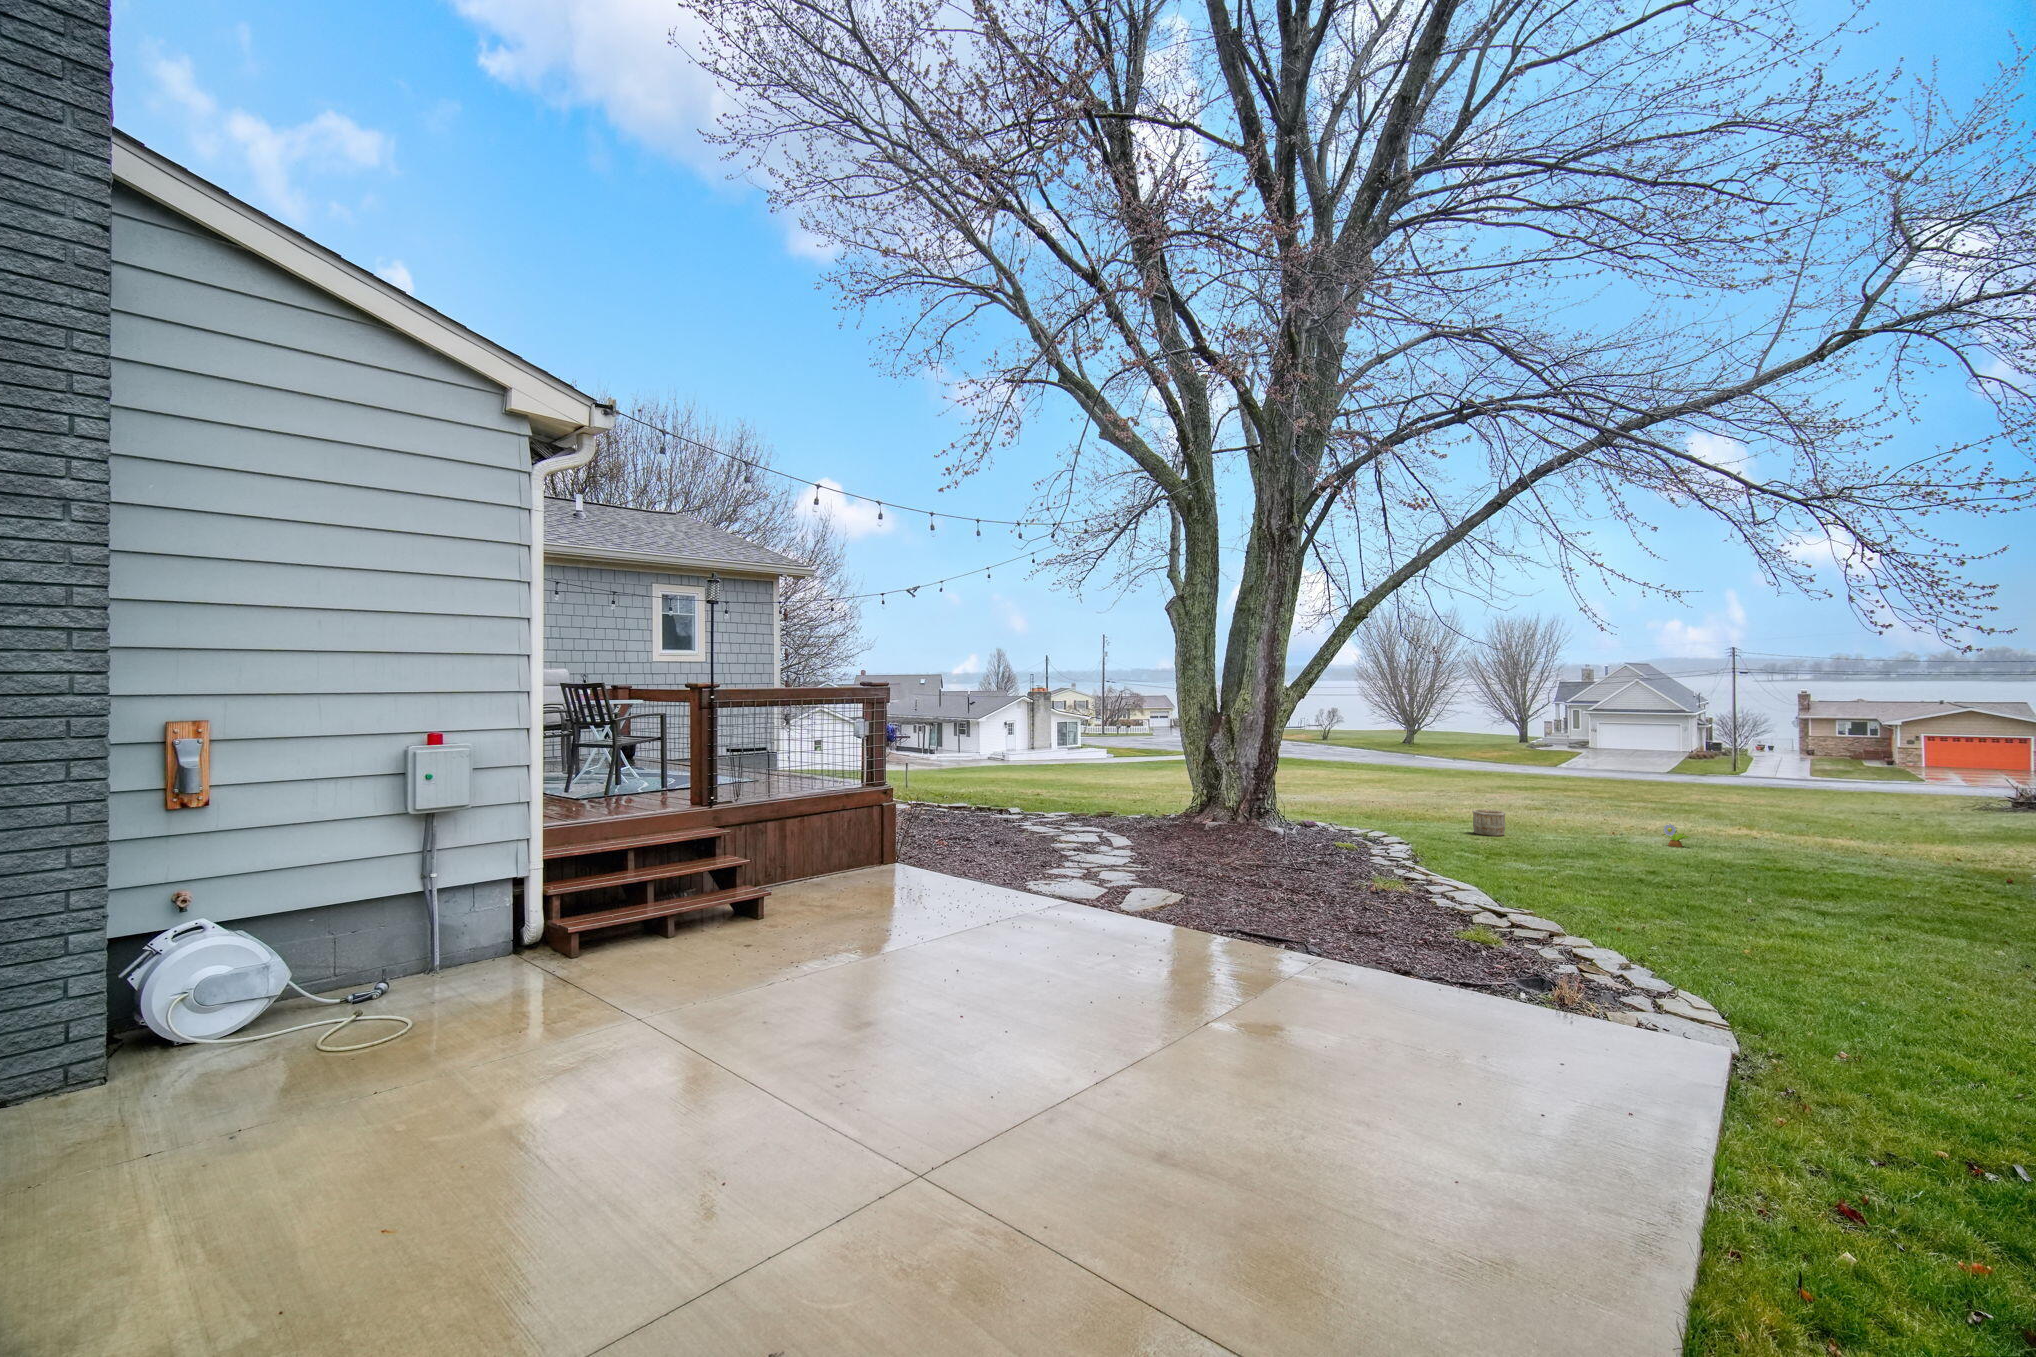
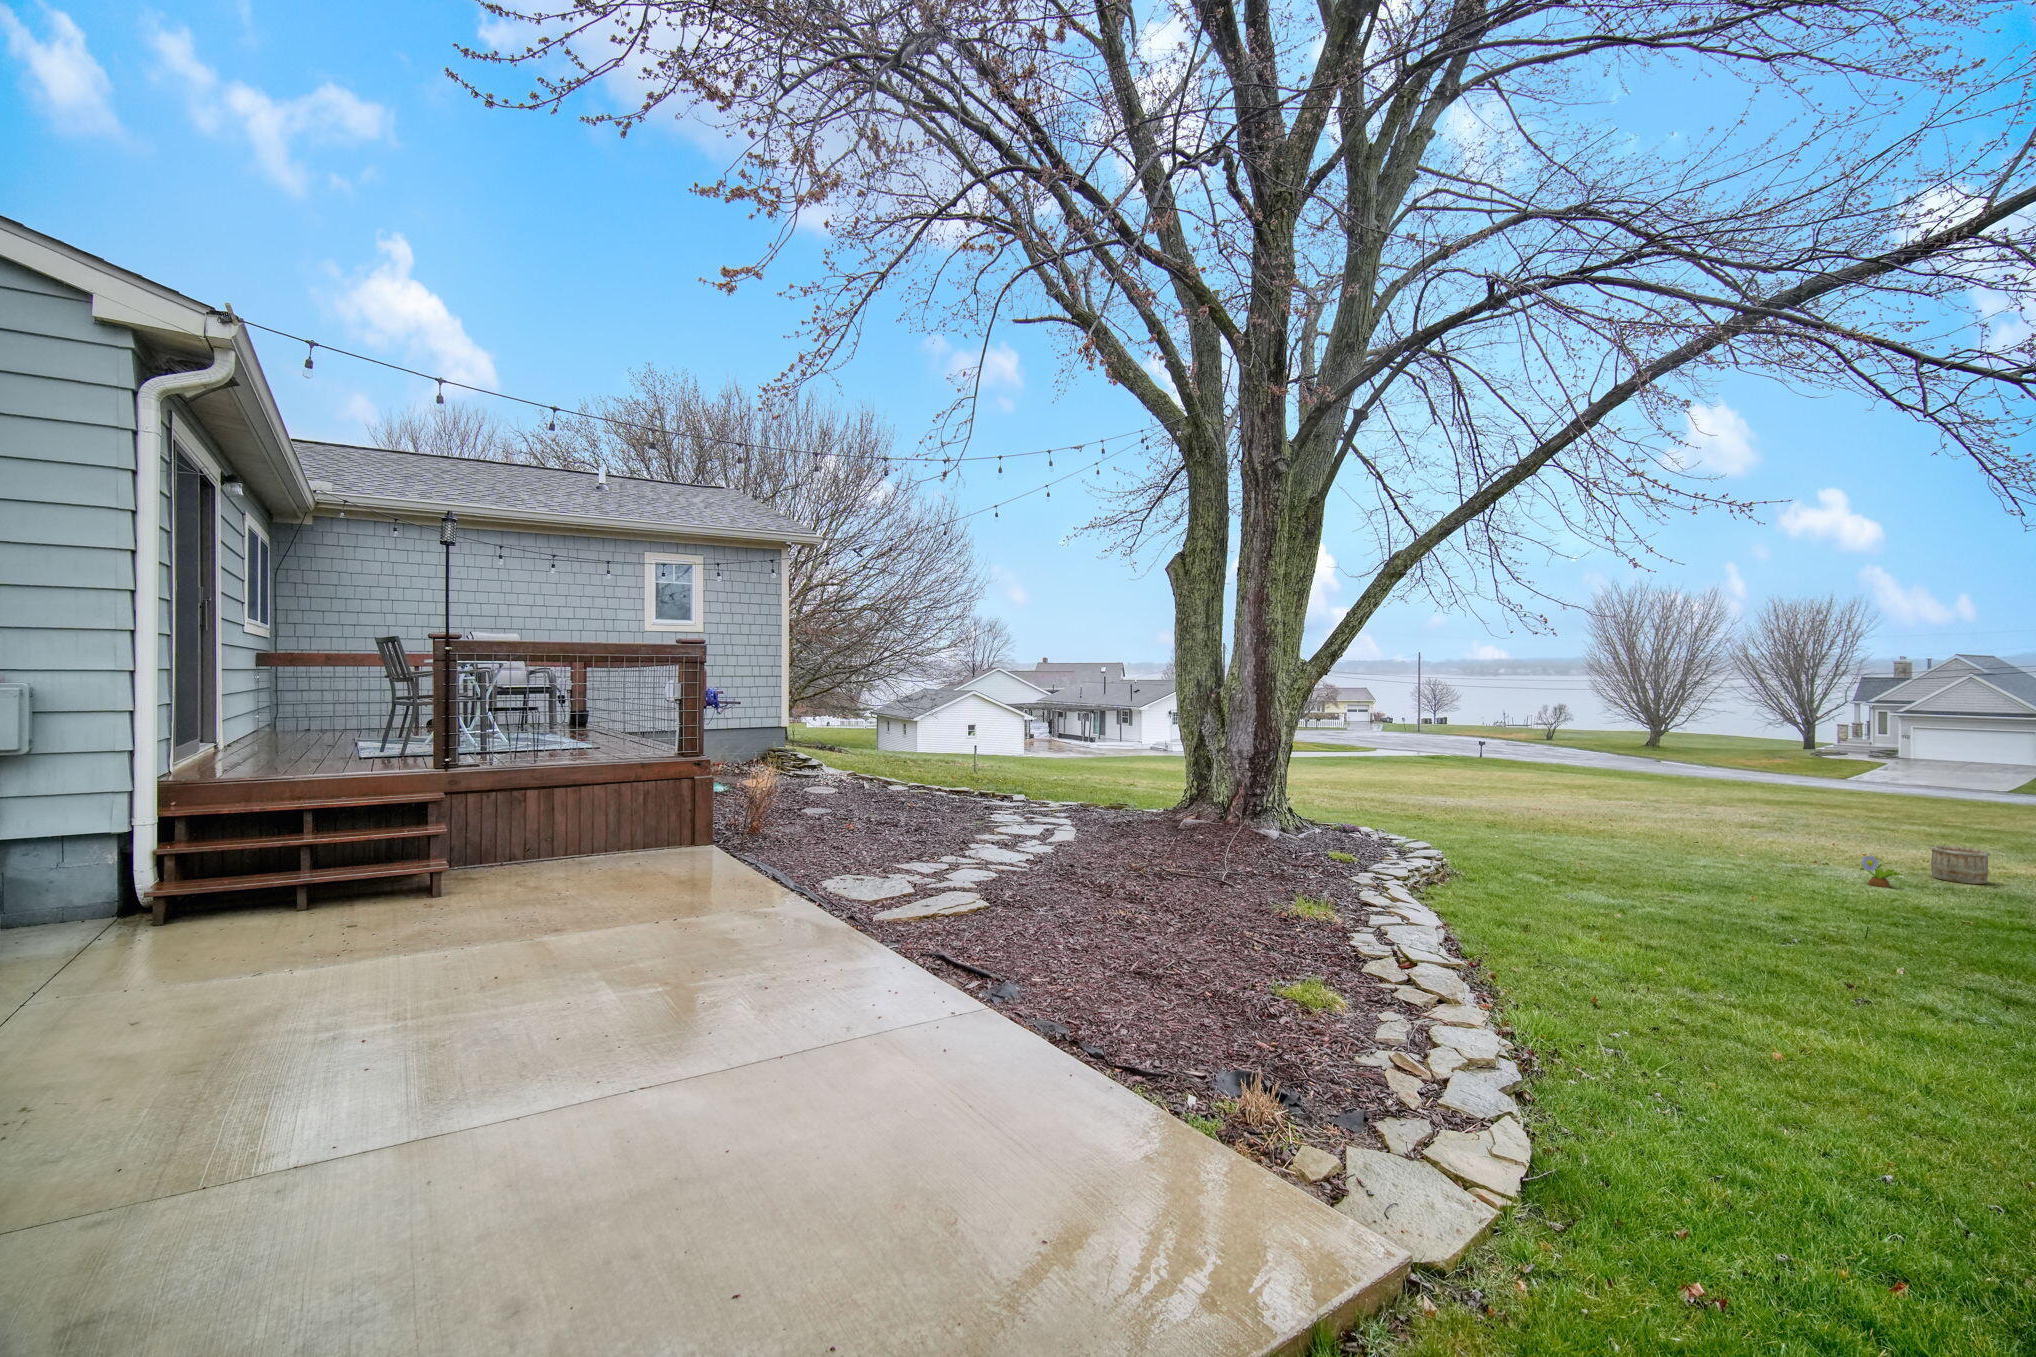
wooden bucket: present [1472,810,1506,836] -> present [1930,846,1990,884]

